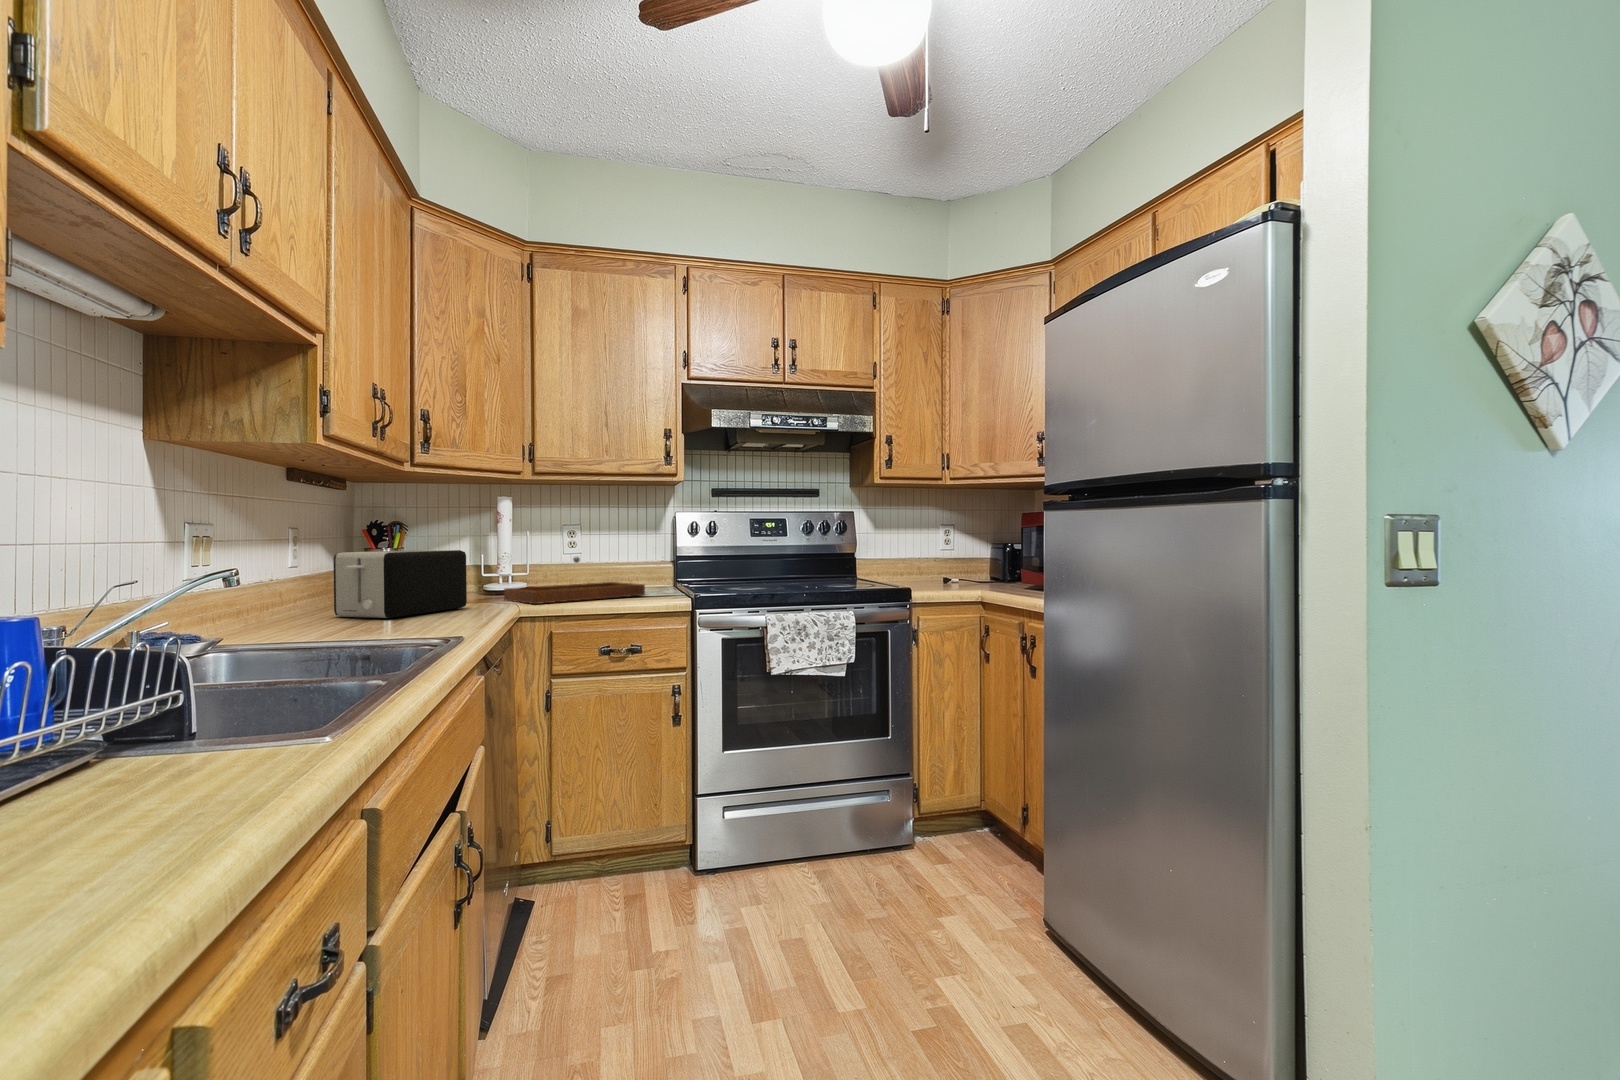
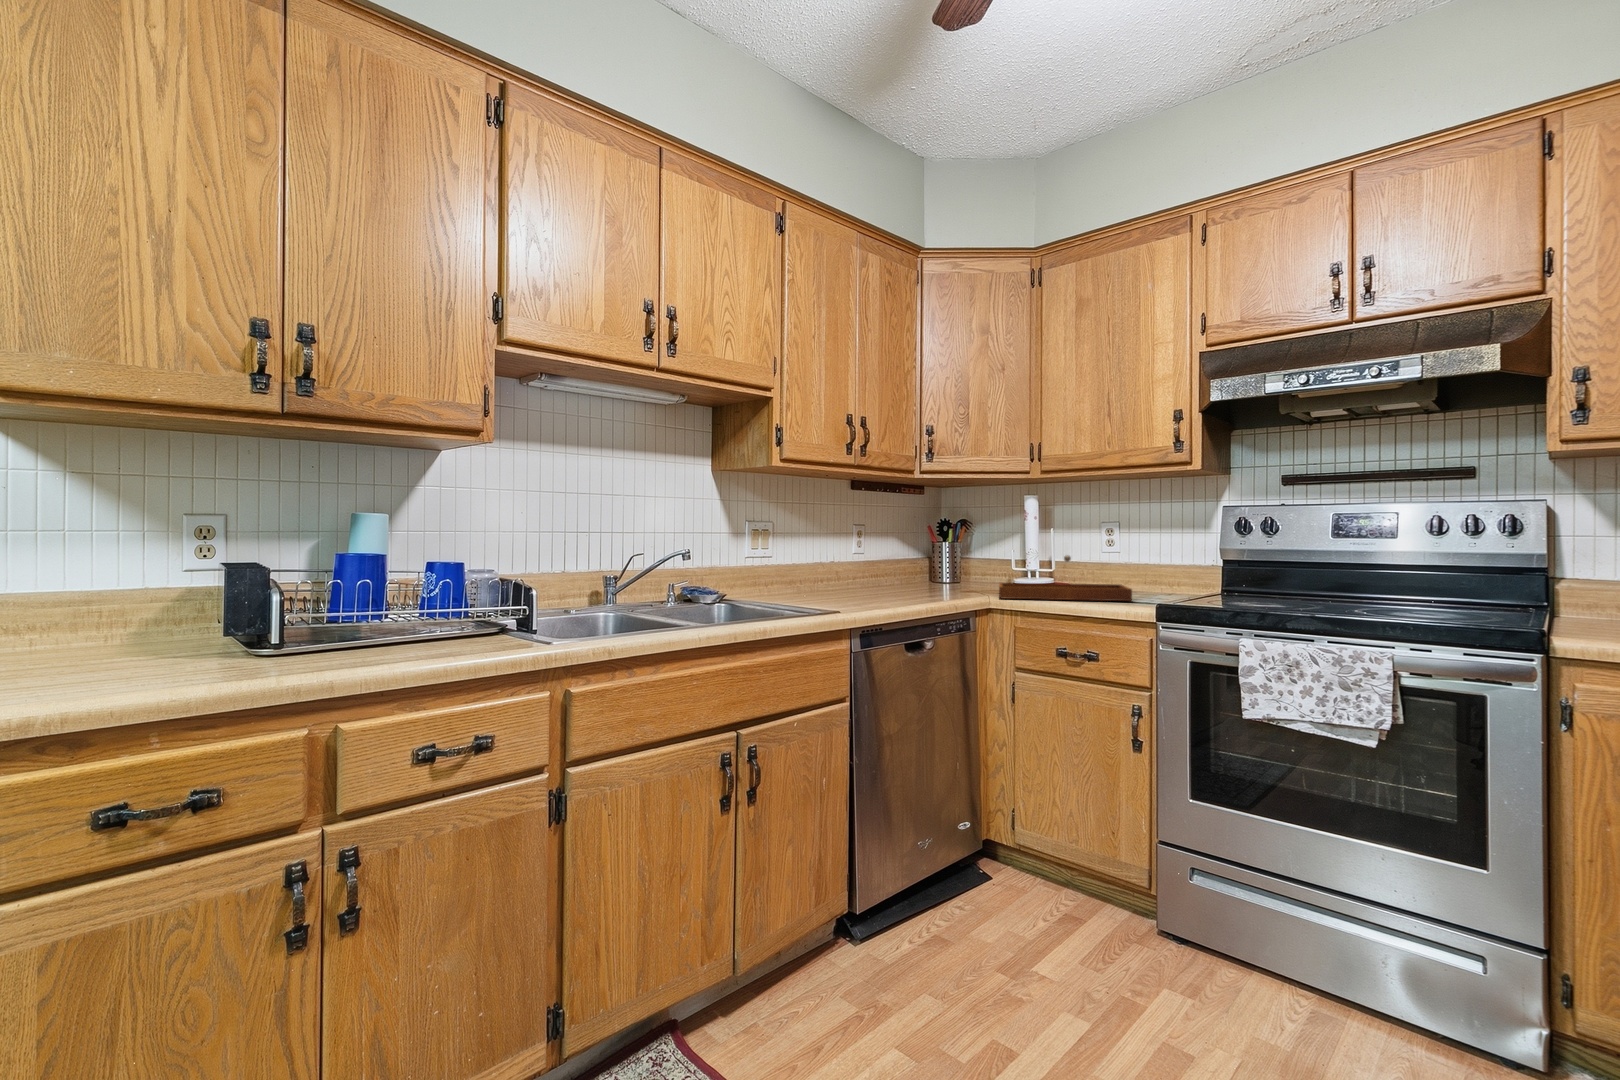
toaster: present [333,550,467,618] -> none [844,545,942,597]

